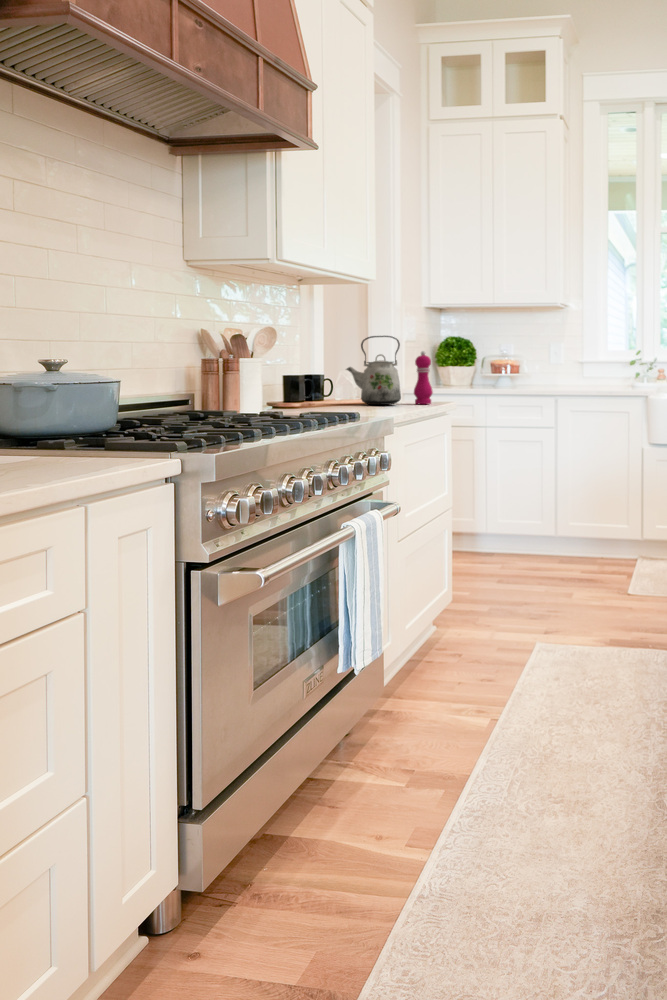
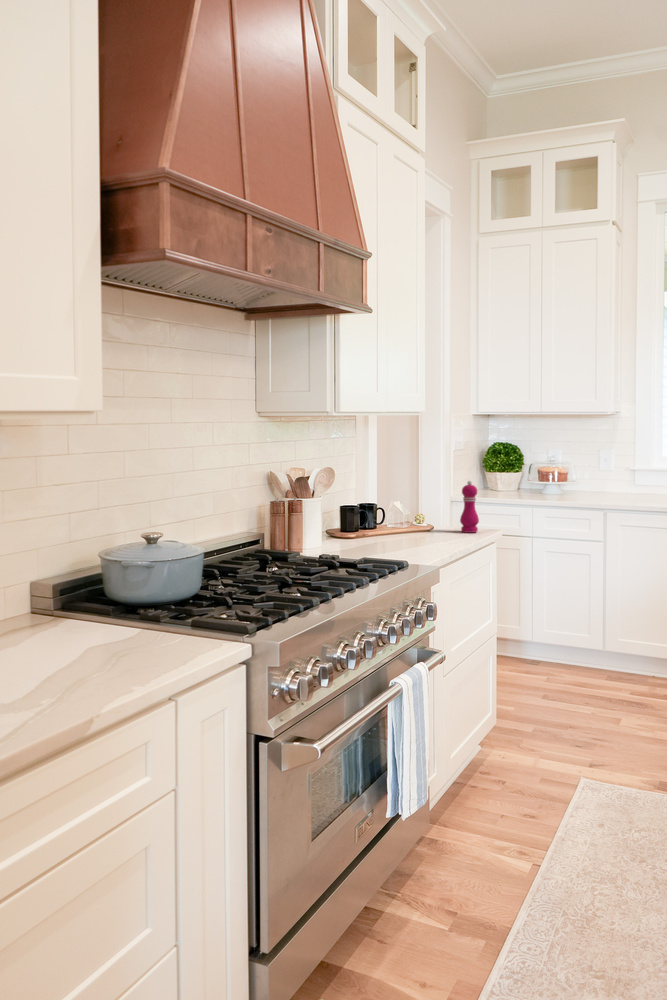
kettle: present [346,336,401,405] -> none [394,468,448,535]

